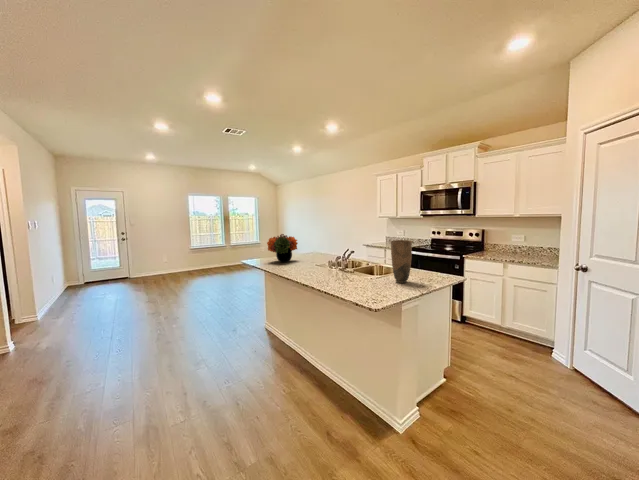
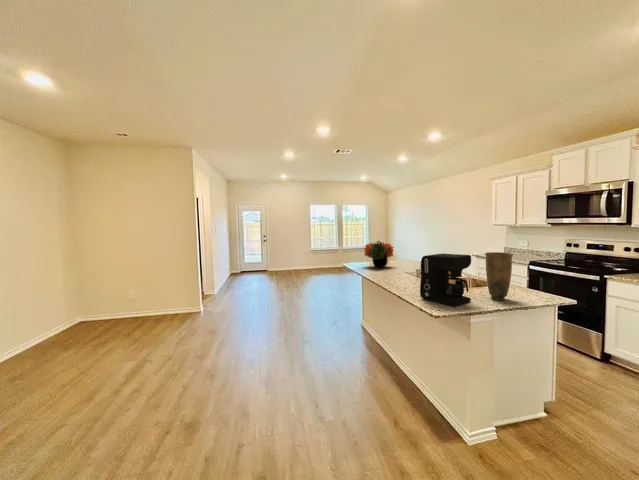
coffee maker: none [337,244,382,293] -> present [420,254,471,306]

